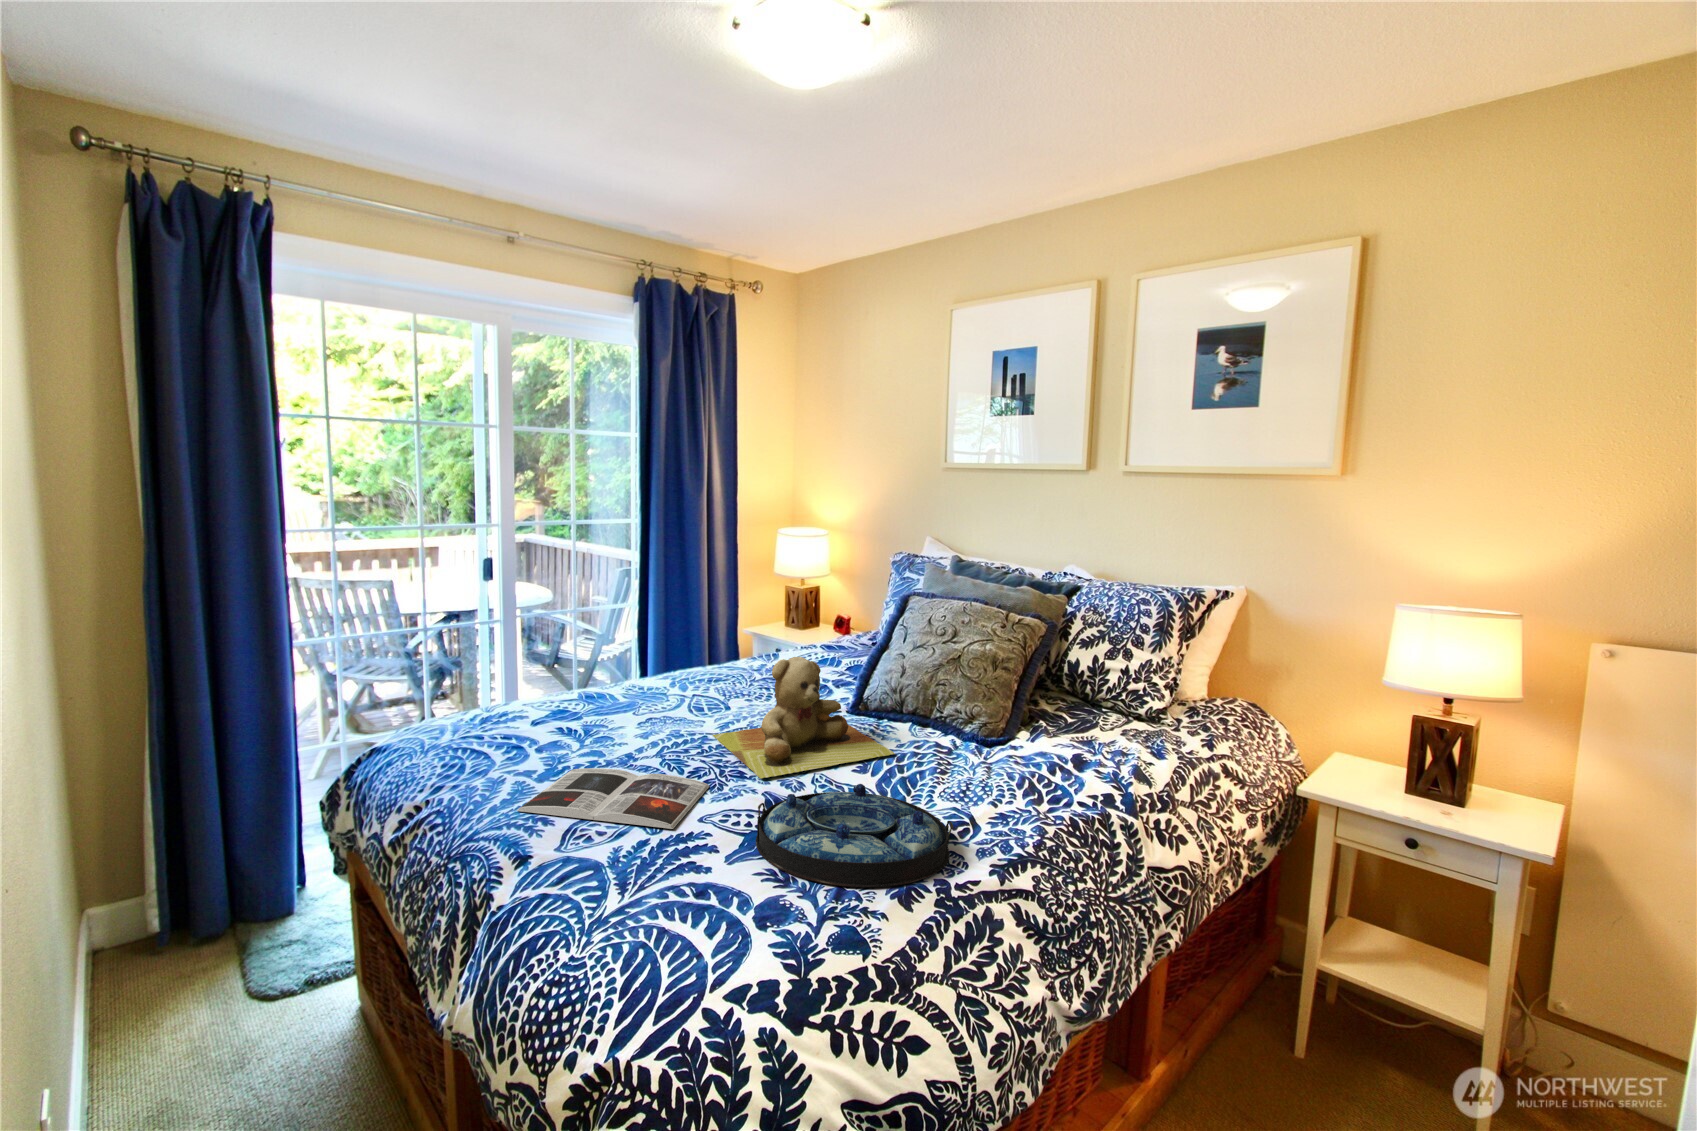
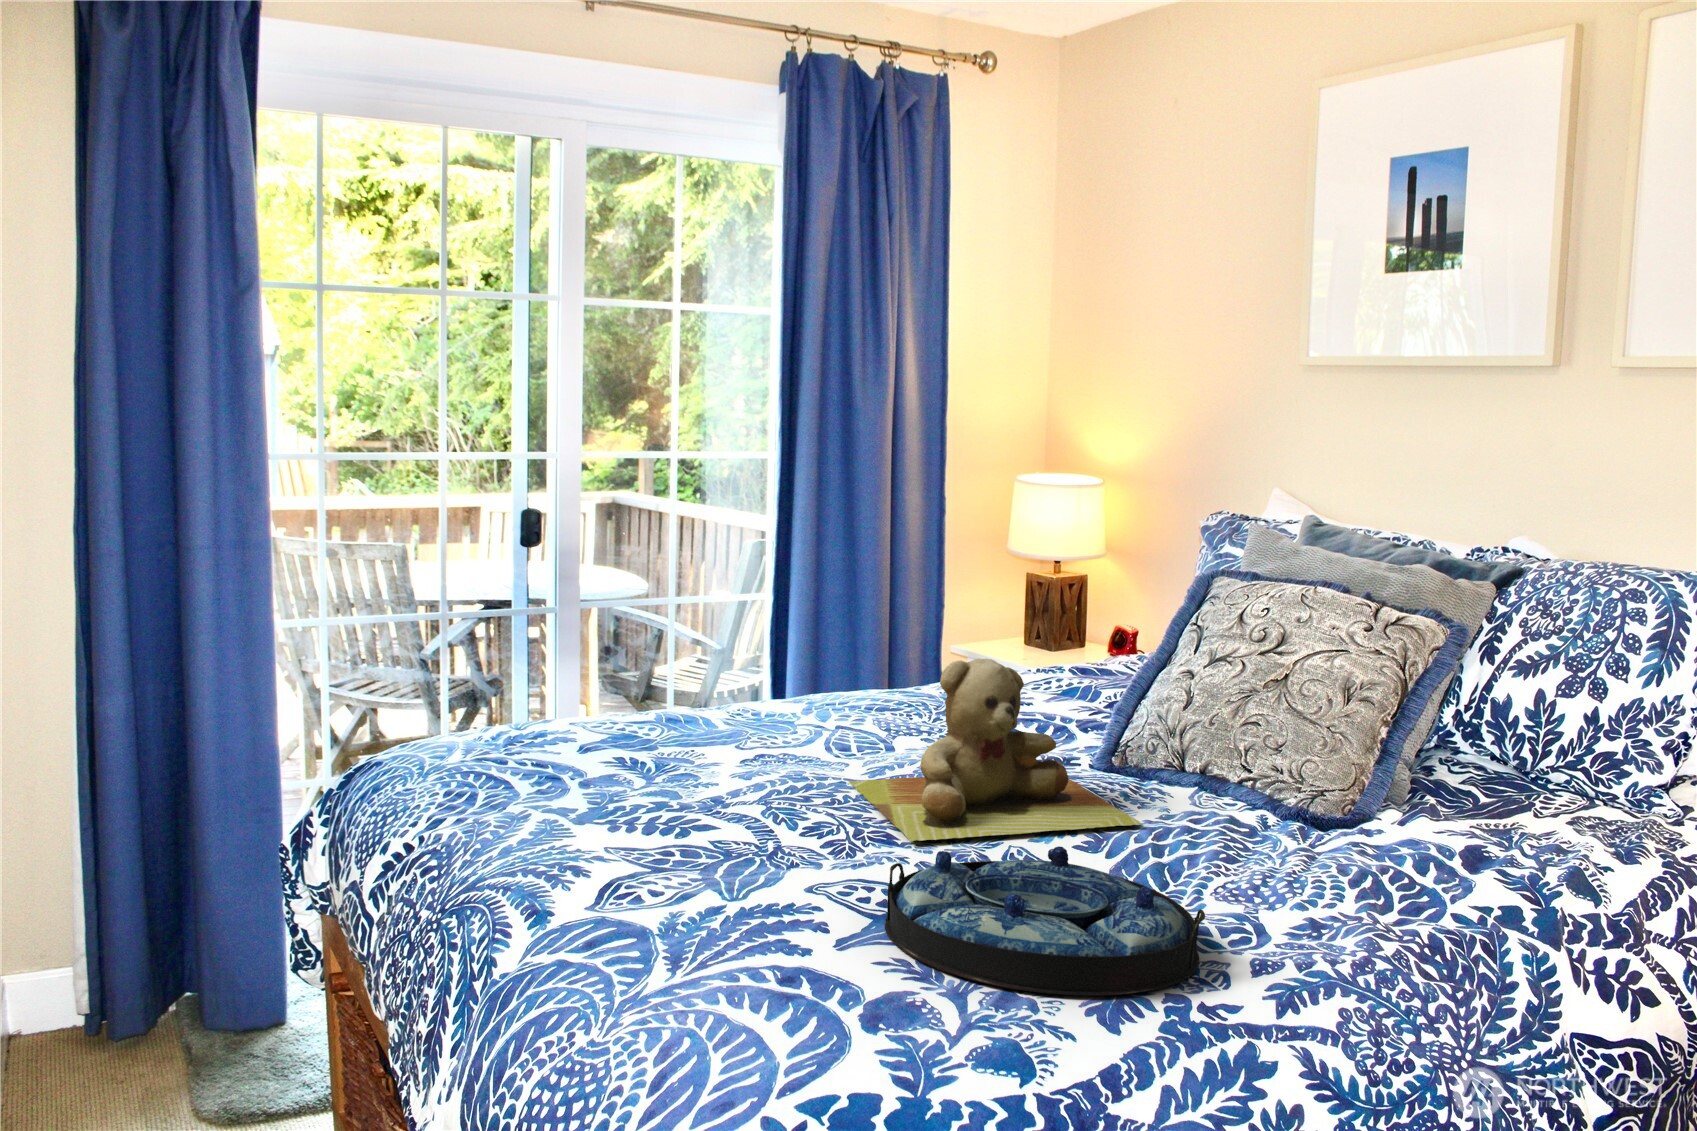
magazine: present [517,768,709,829] -> none [543,810,830,894]

